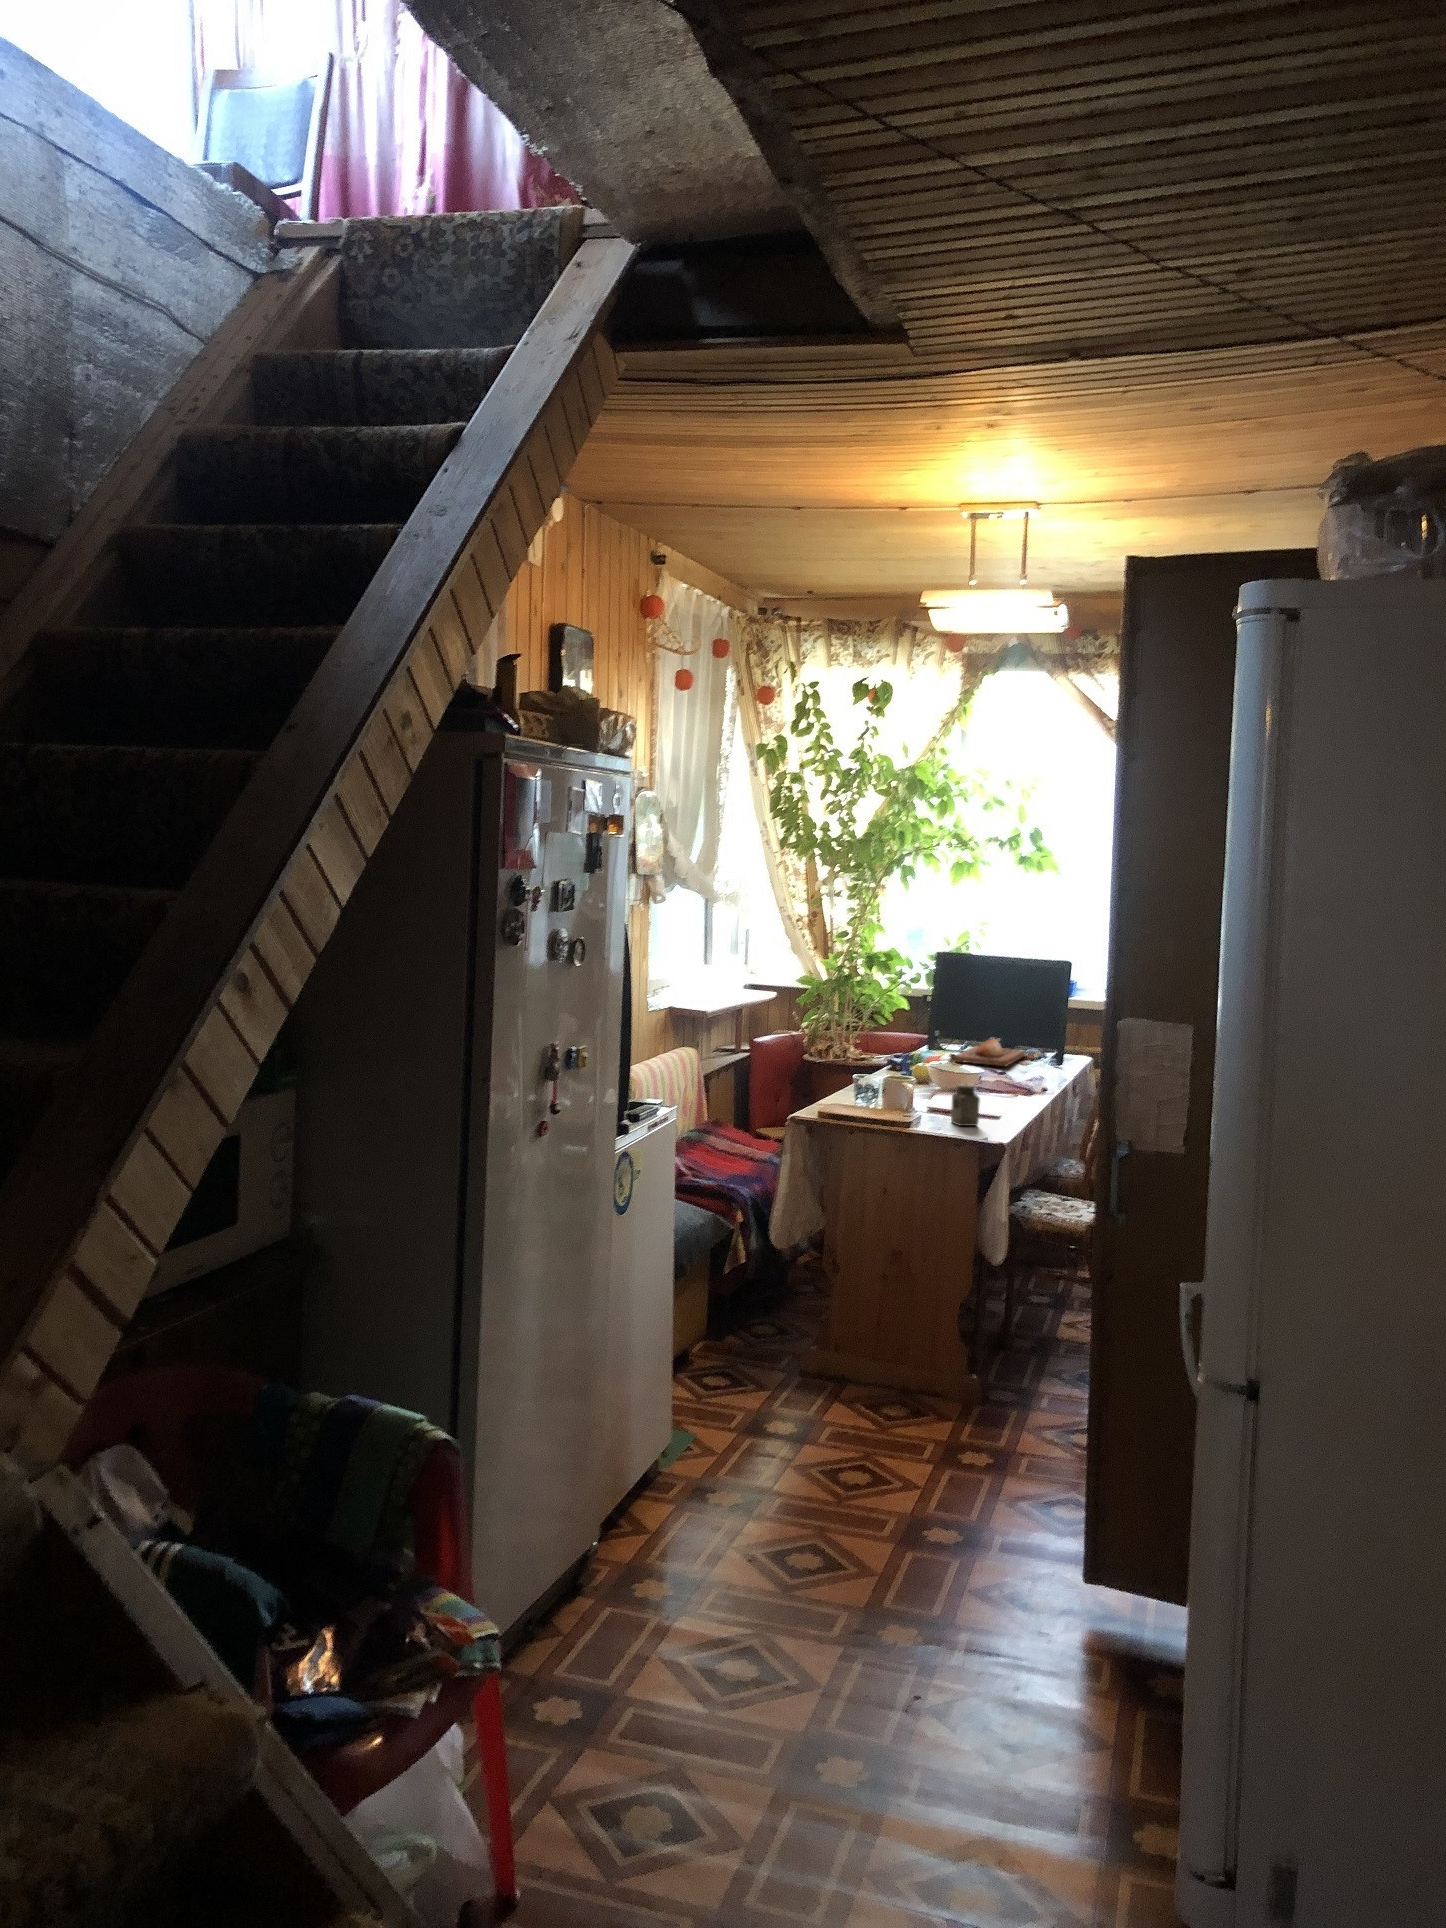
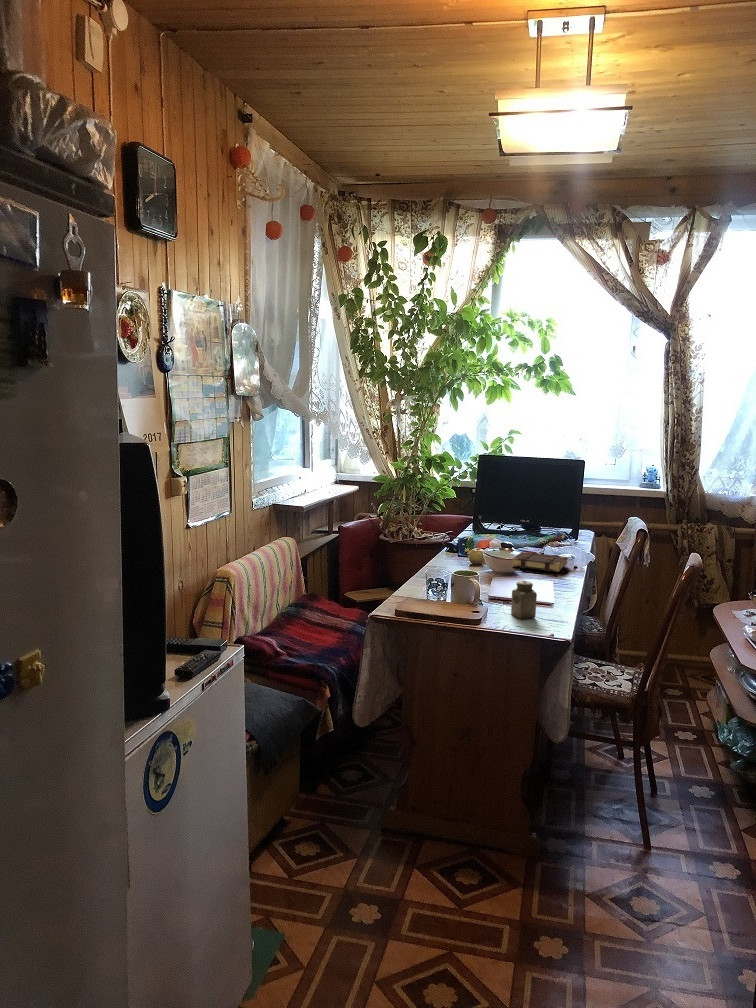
bread loaf: present [954,1039,1025,1066] -> none [498,524,551,548]
book: none [965,1067,1035,1088] -> present [512,552,567,572]

